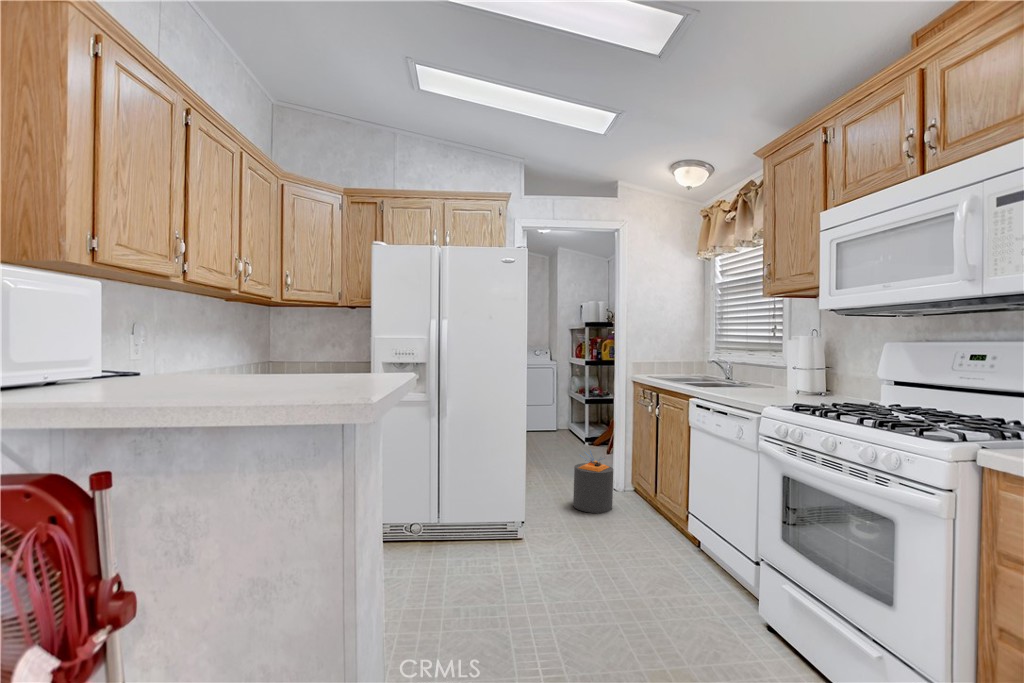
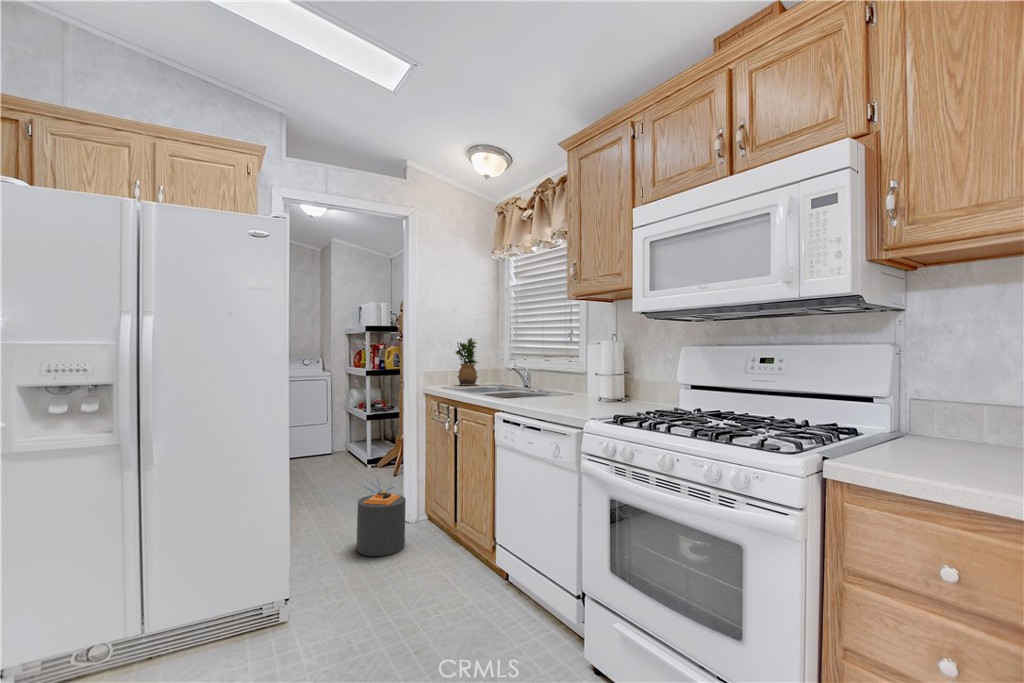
potted plant: none [659,332,684,376] -> present [455,338,478,386]

